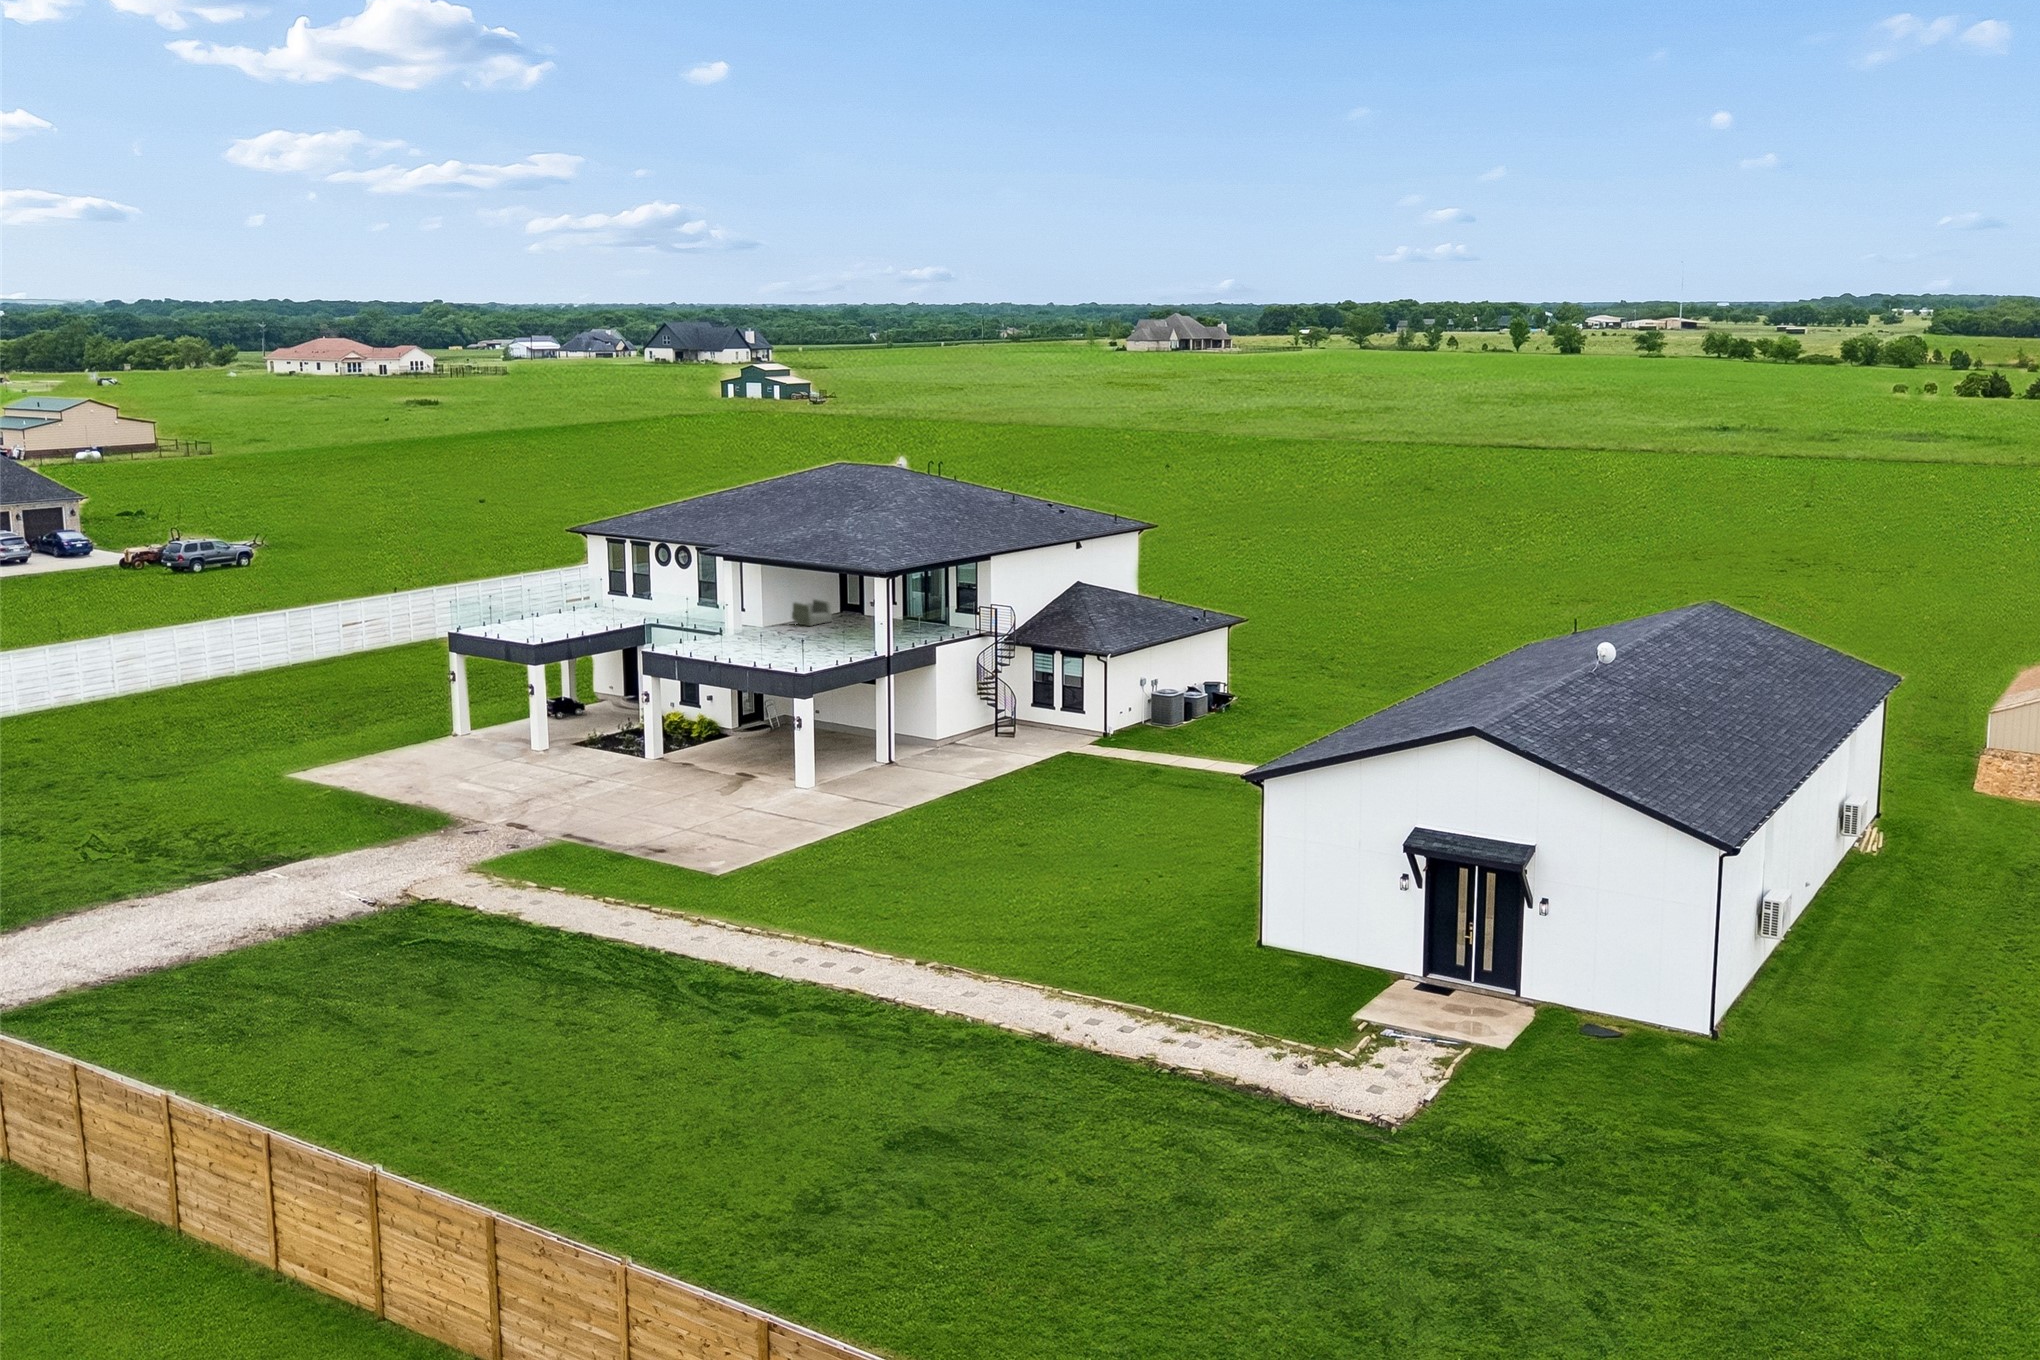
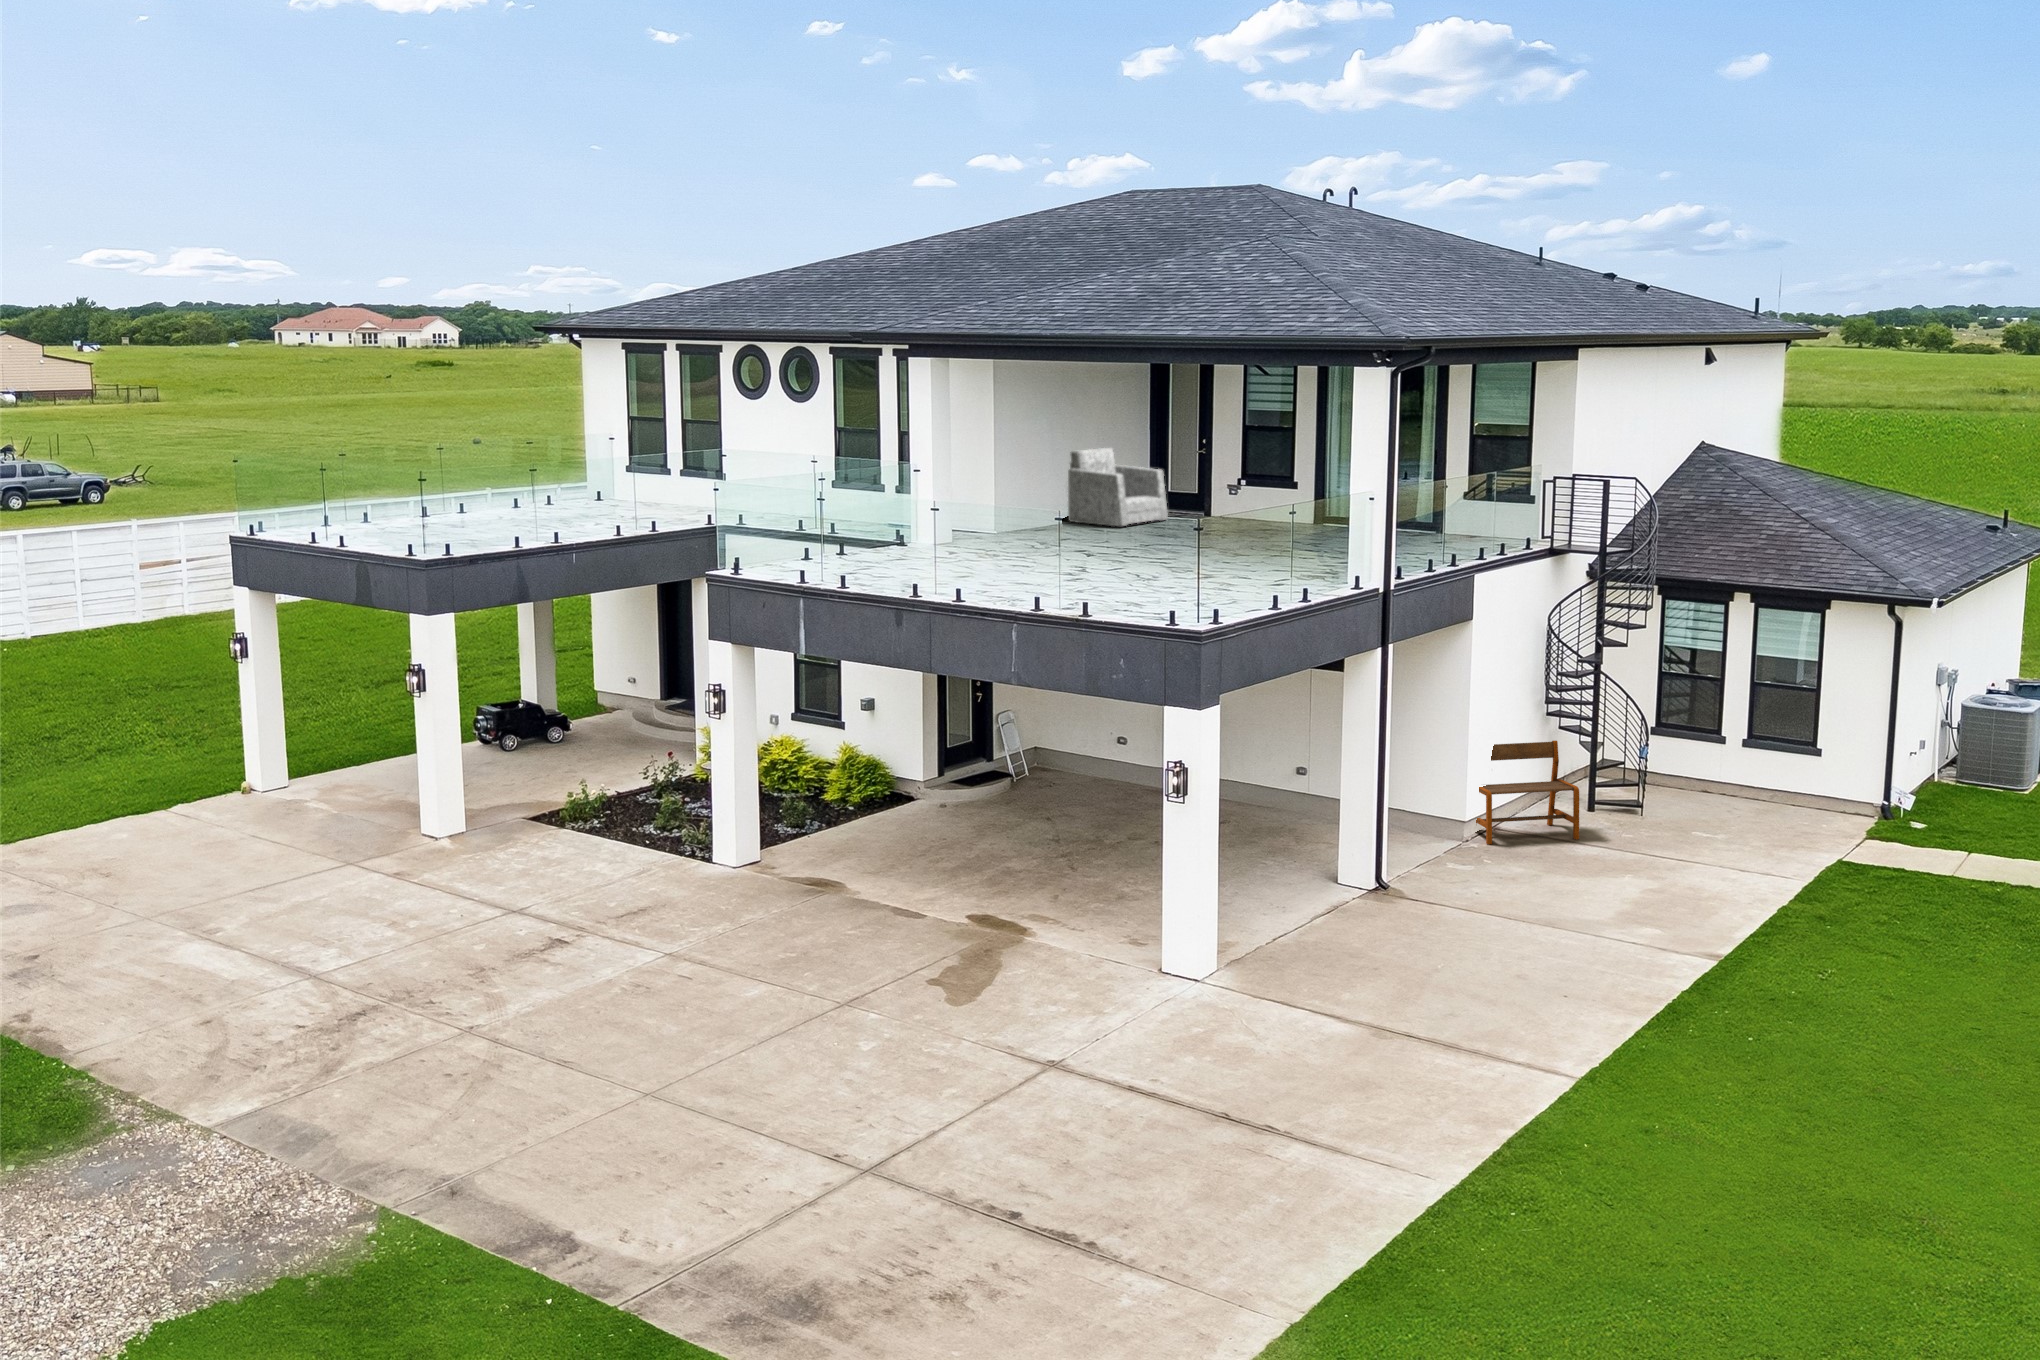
bench: none [942,710,982,750] -> present [1476,741,1579,844]

